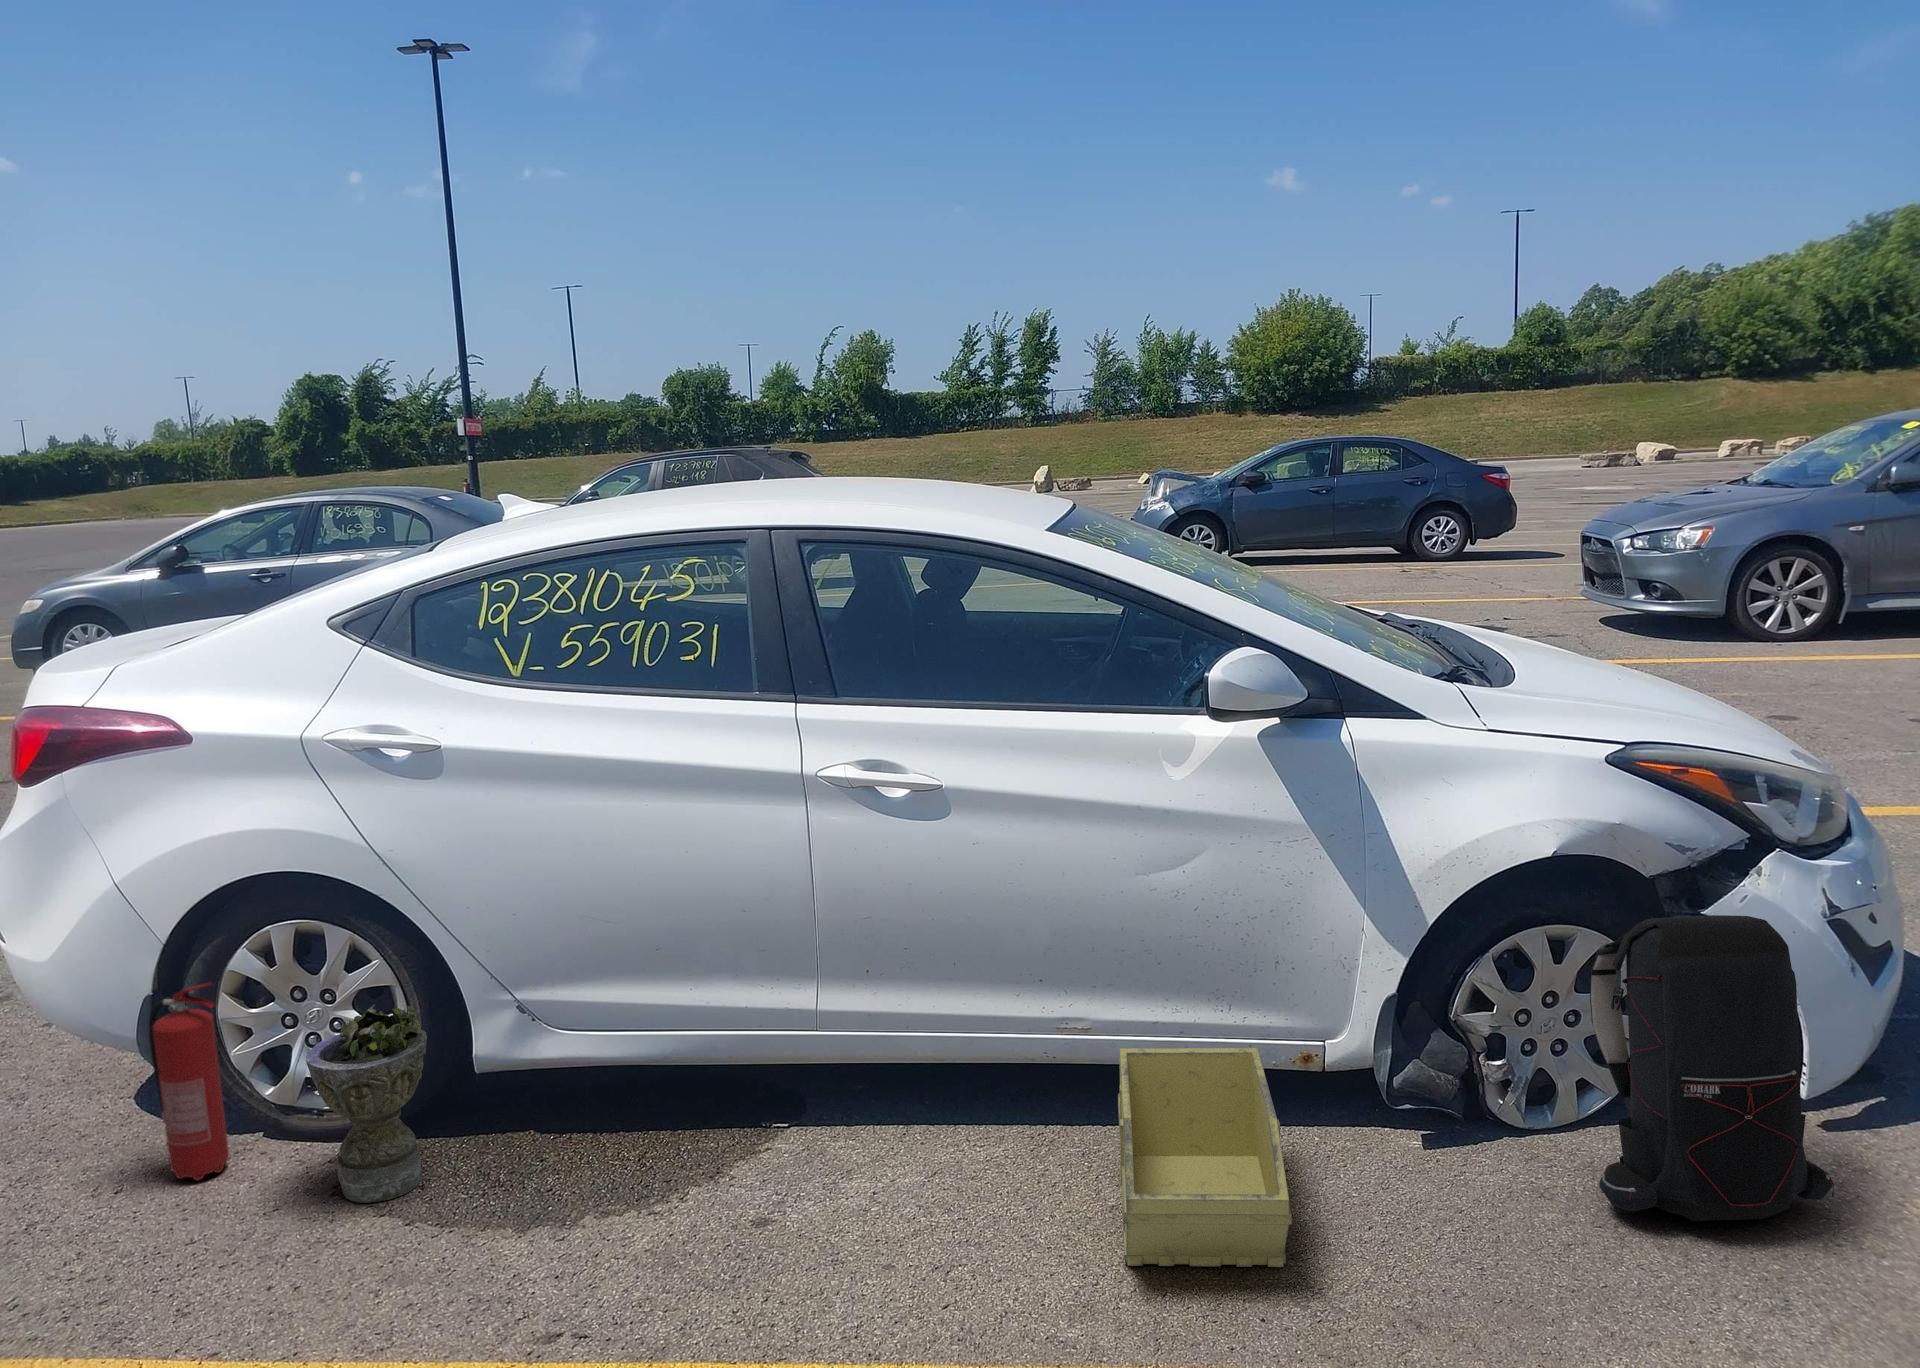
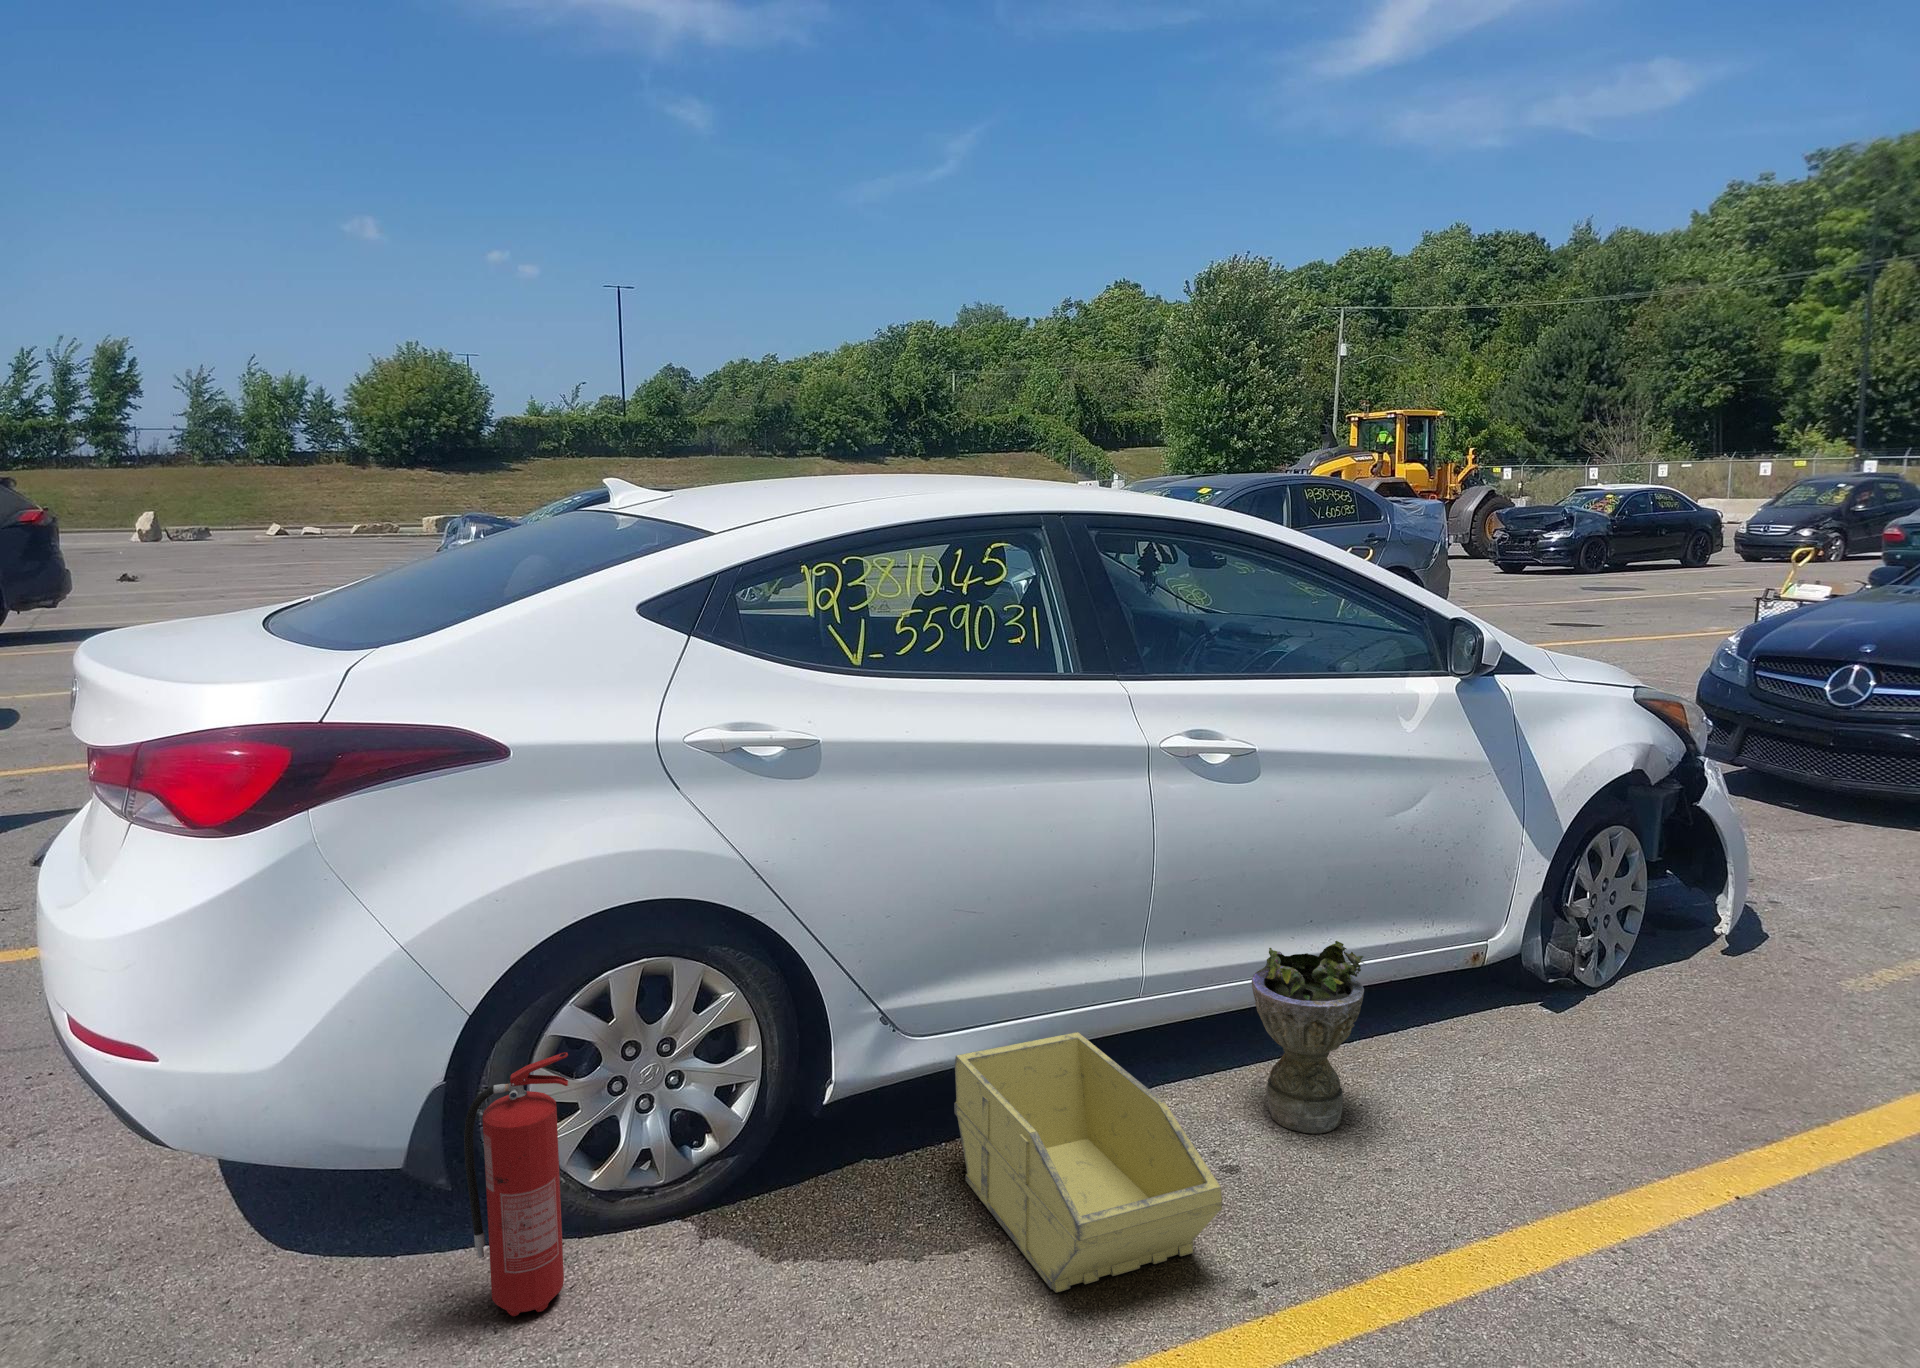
backpack: present [1590,915,1834,1221] -> none [1640,806,1824,1026]
planter: present [306,1005,427,1203] -> present [1252,941,1366,1134]
storage bin: present [1118,1048,1292,1267] -> present [954,1032,1222,1293]

